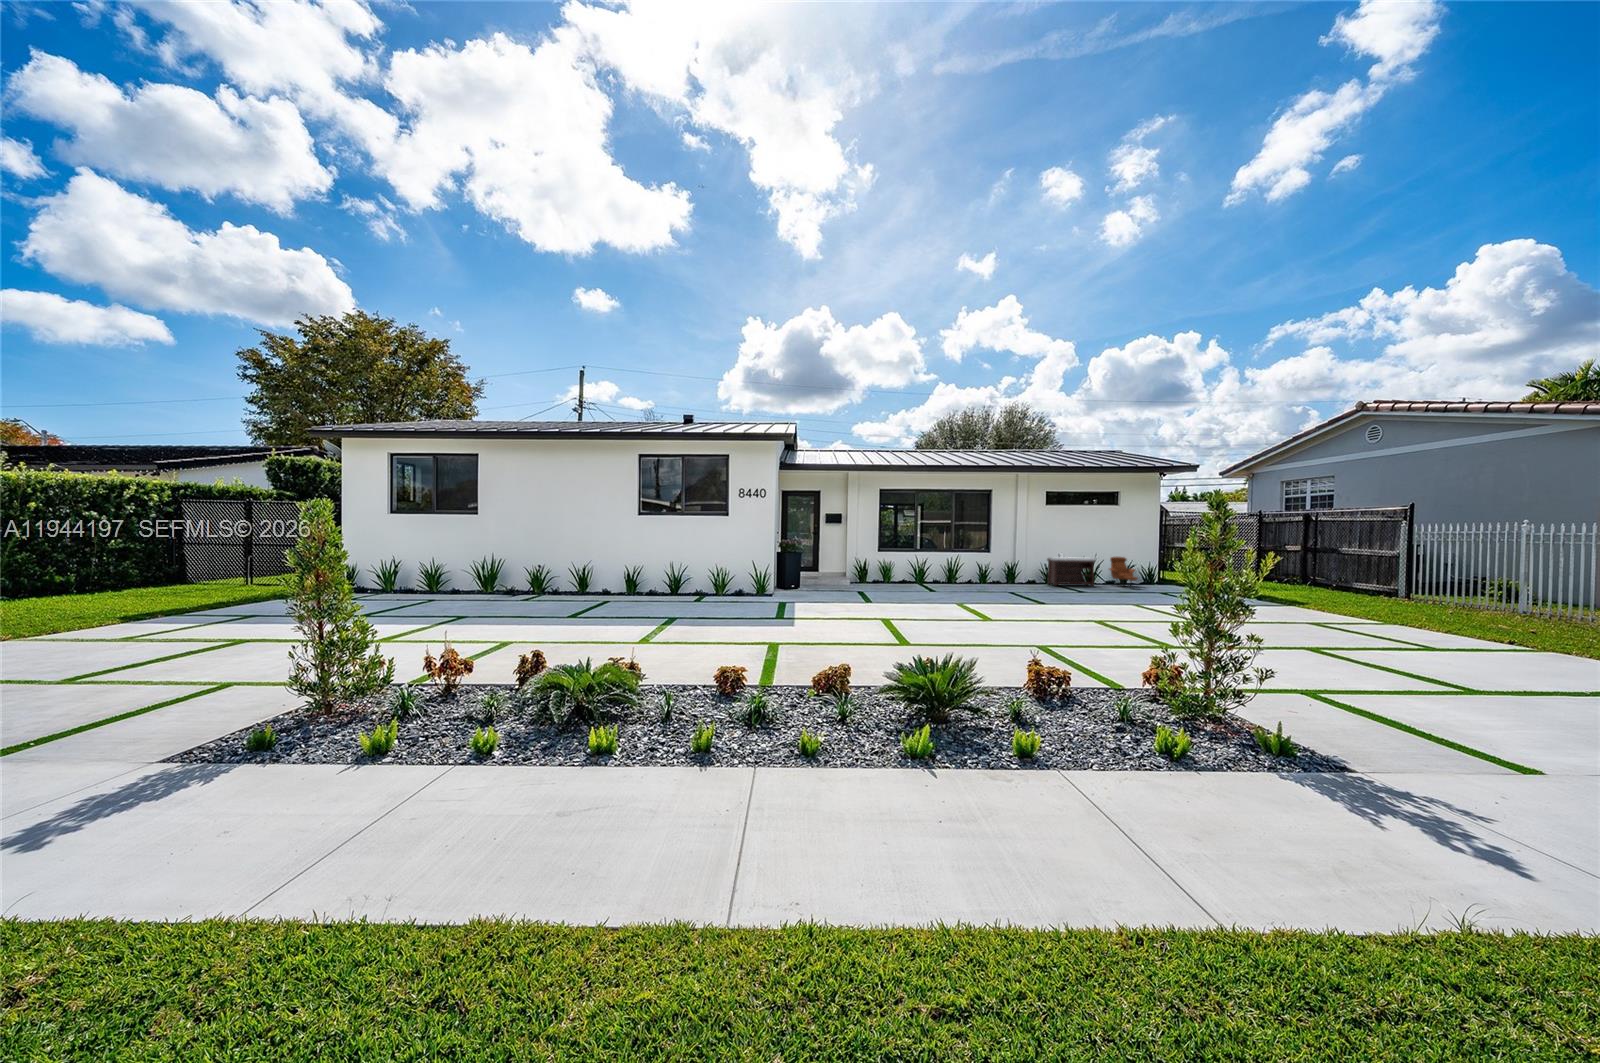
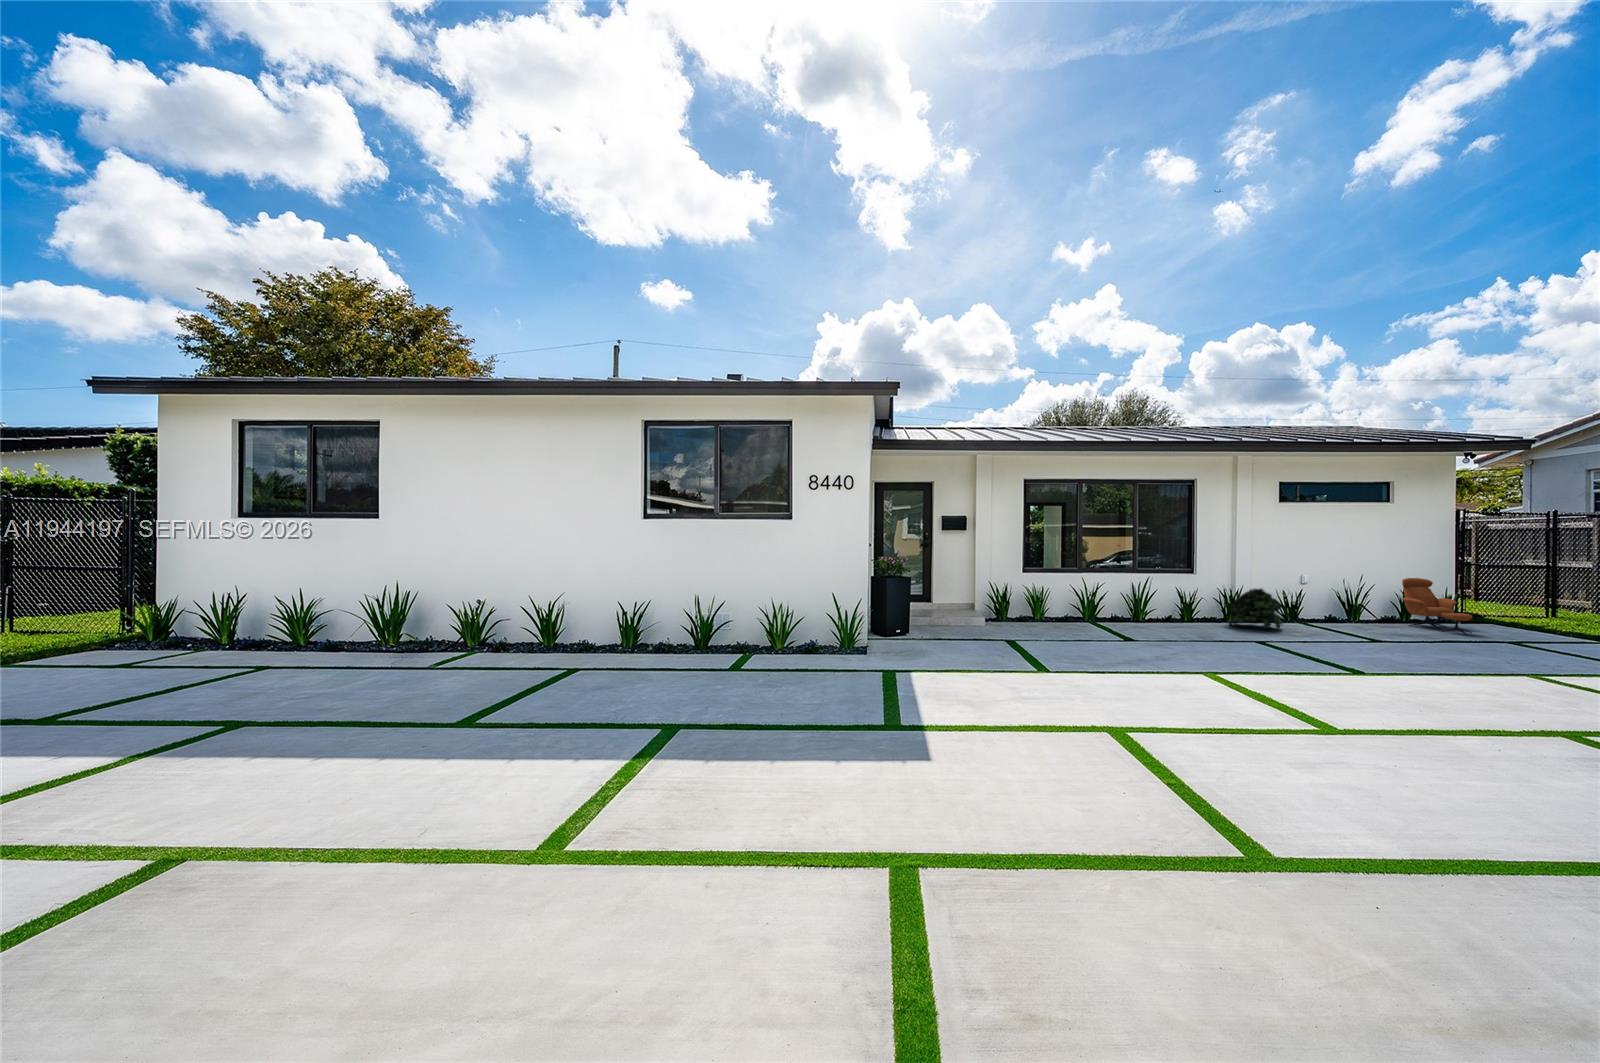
bench: present [1047,557,1094,586] -> none [1295,580,1386,627]
potted plant: none [1003,562,1034,586] -> present [1228,588,1283,629]

